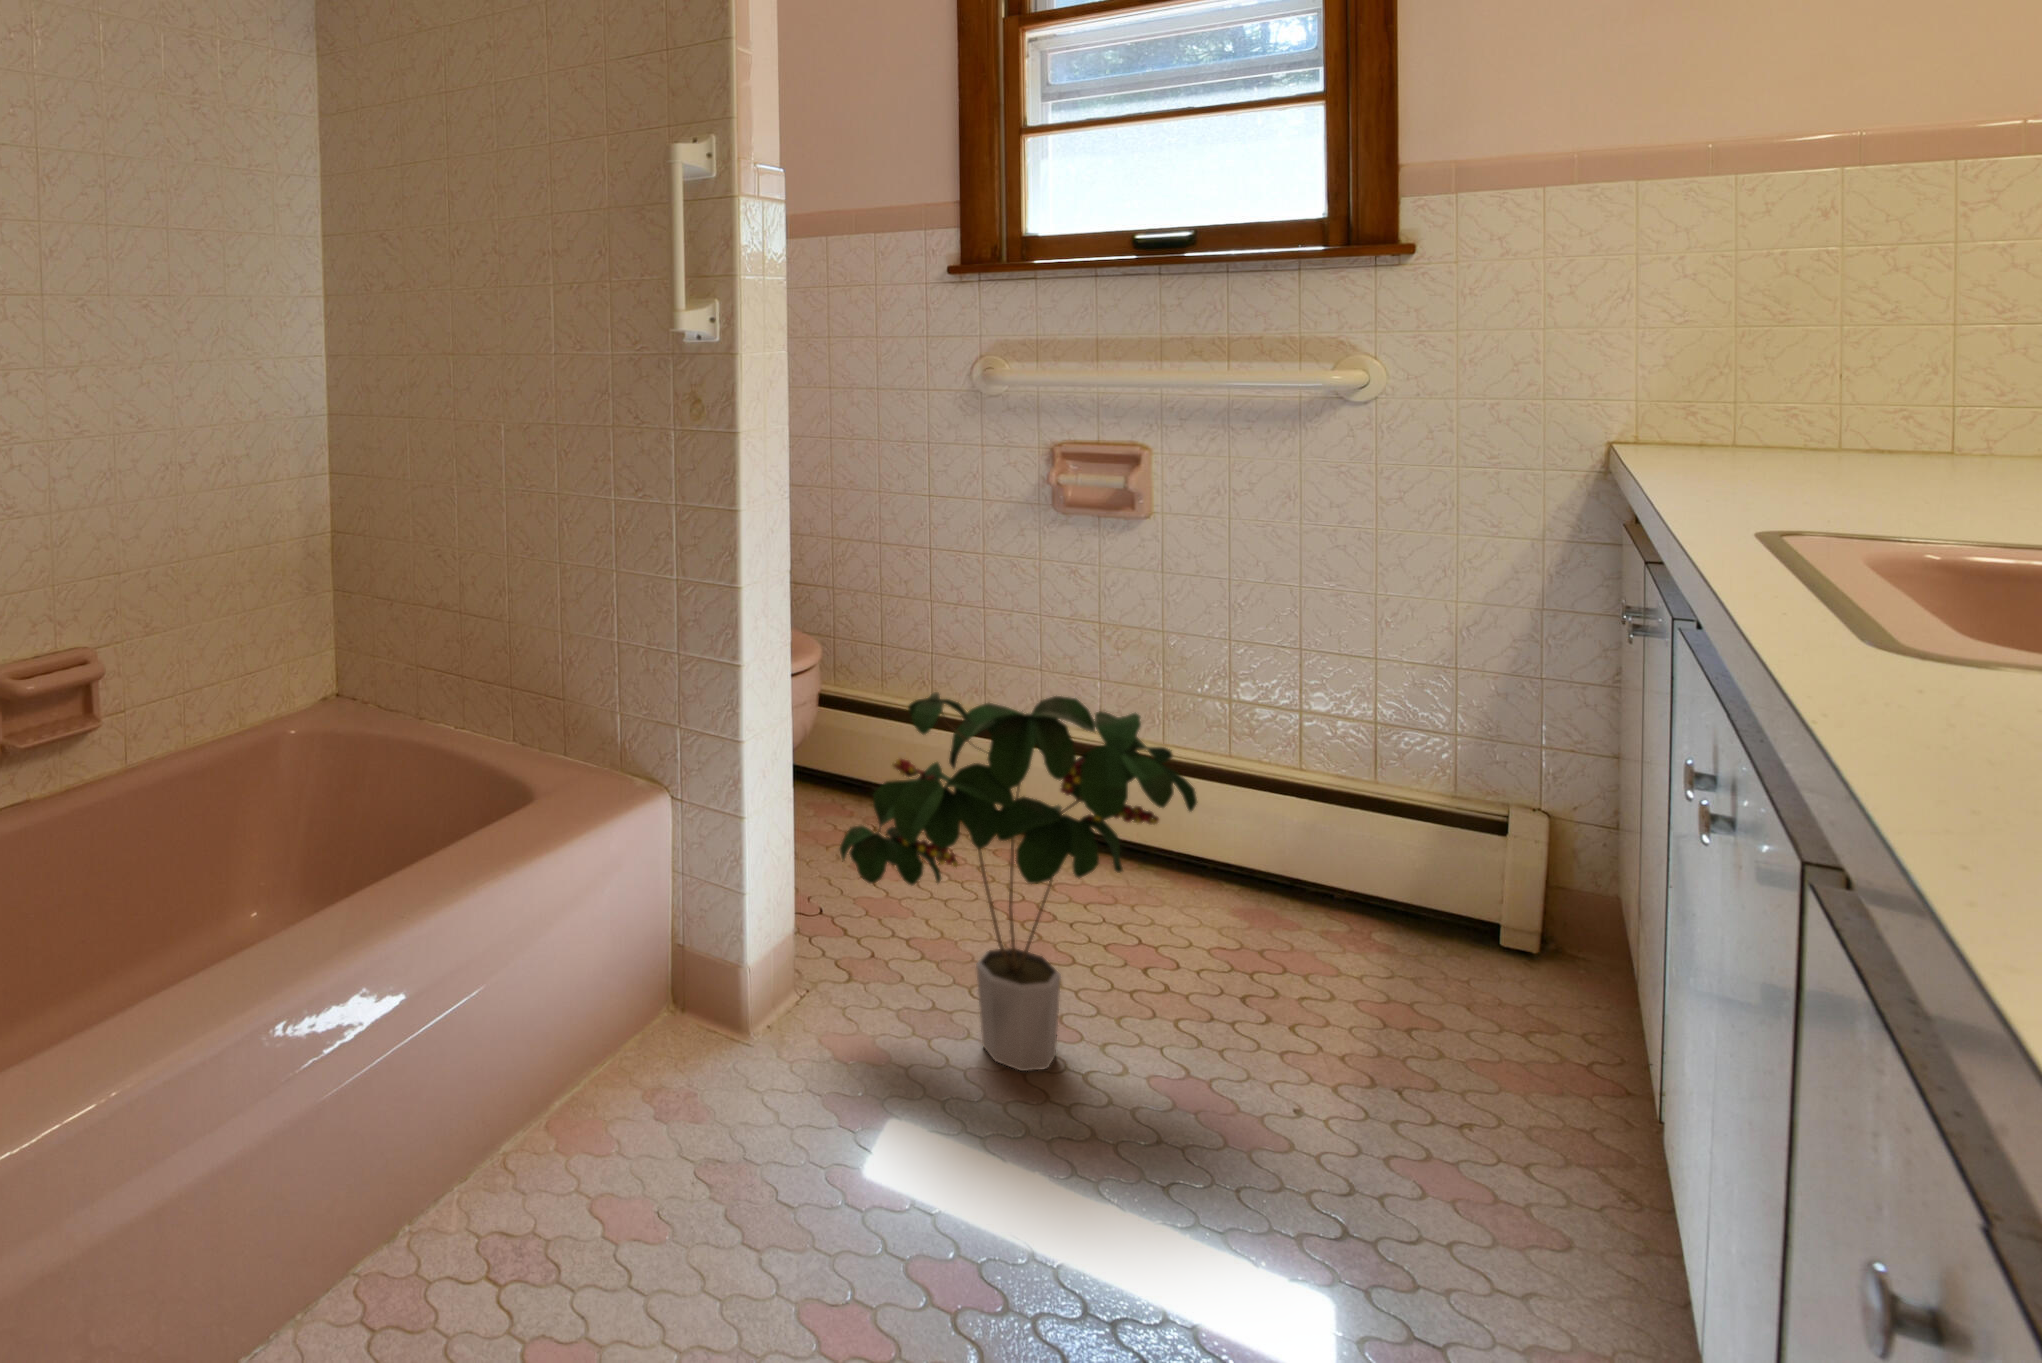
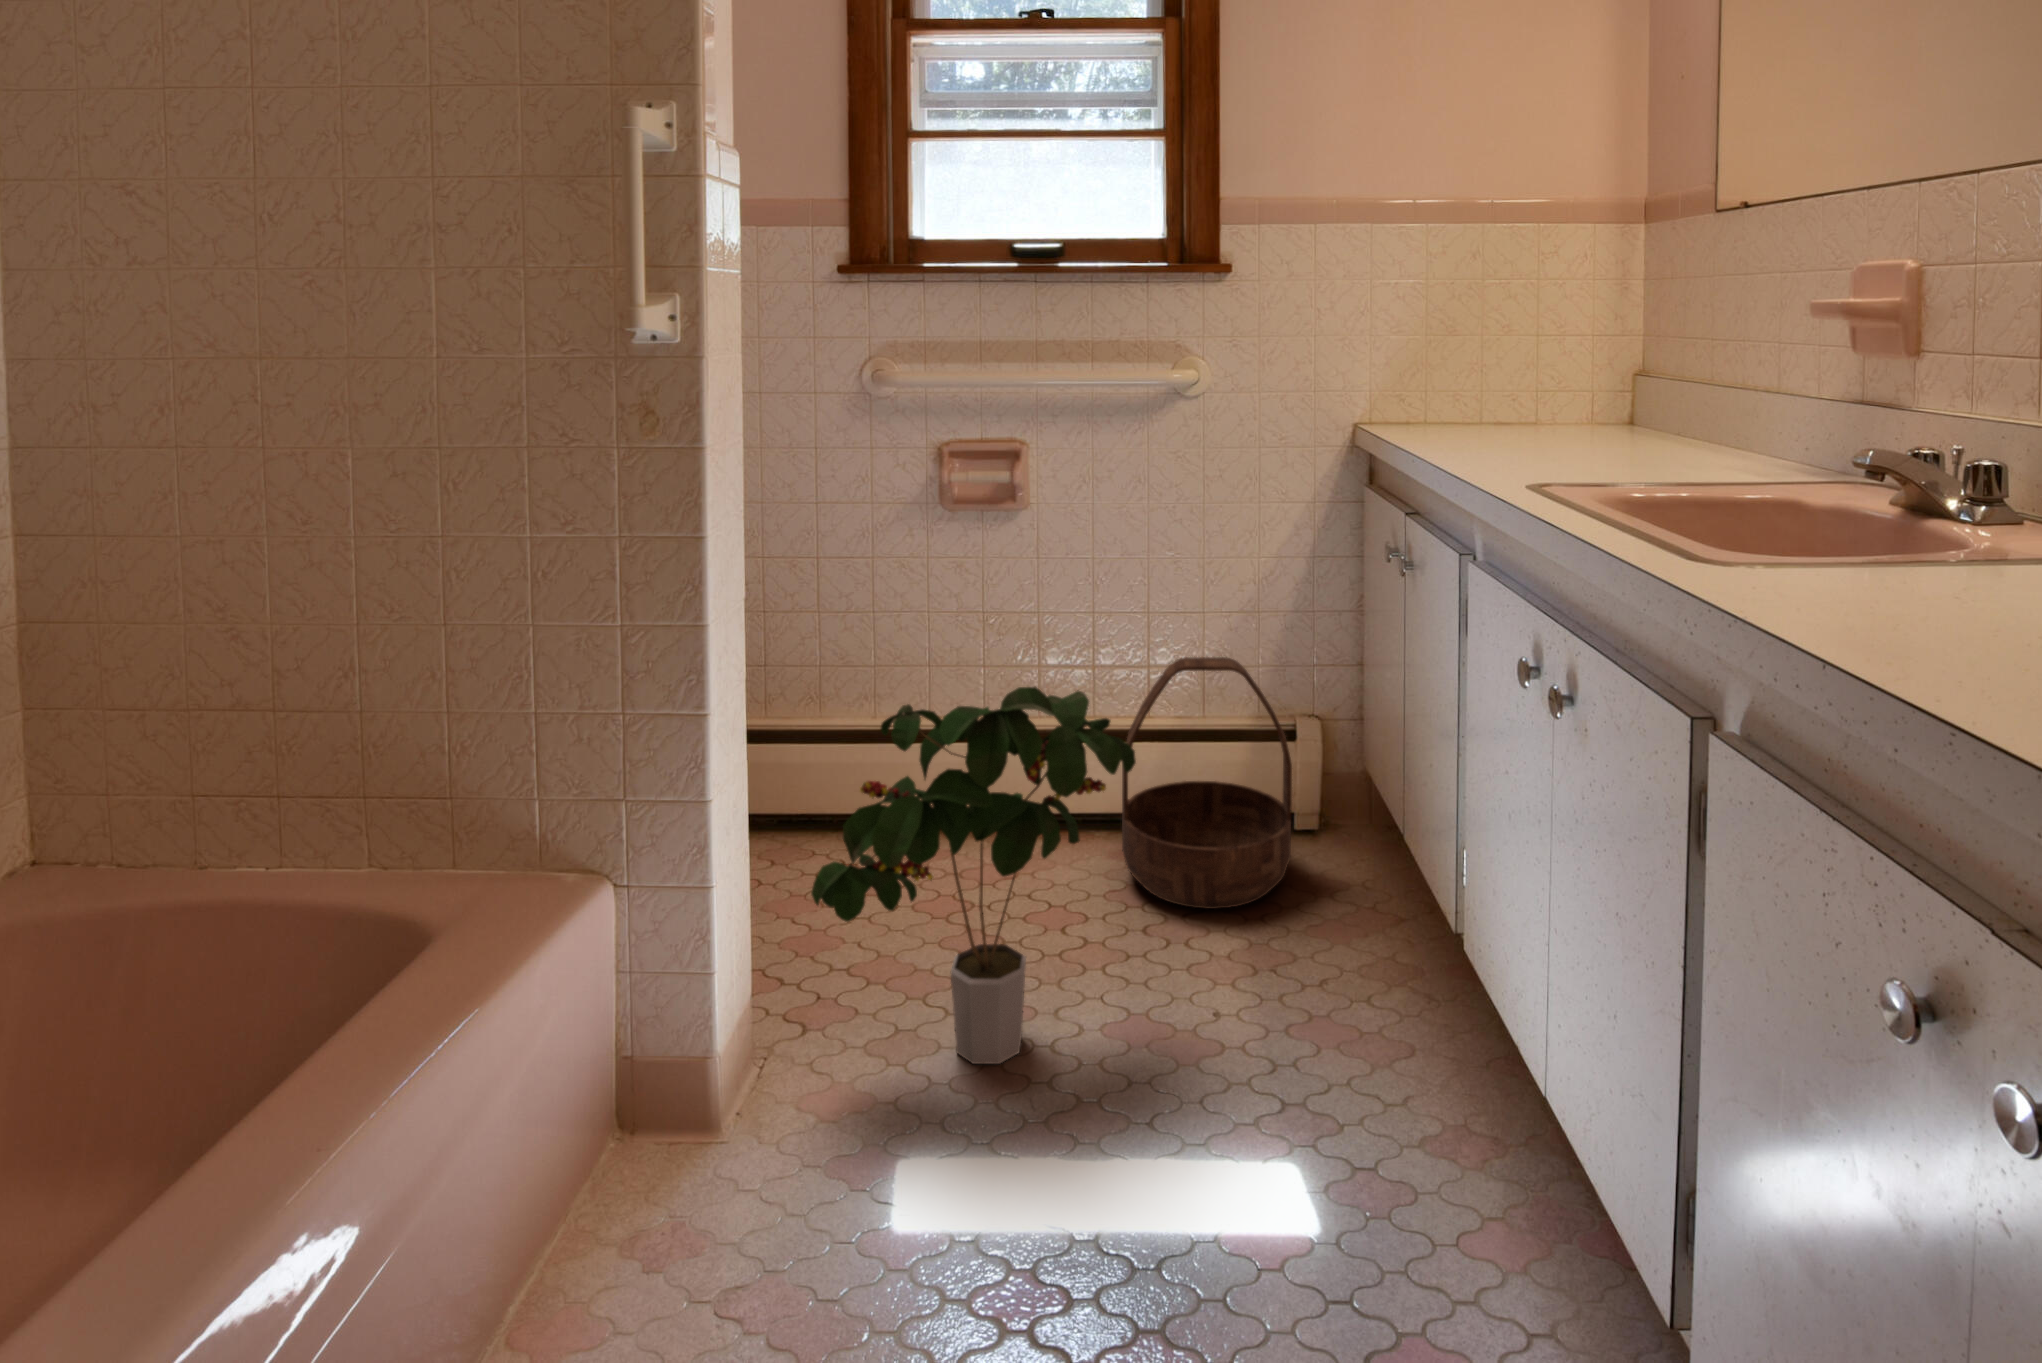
basket: none [1236,707,1476,1013] -> present [1122,657,1292,909]

